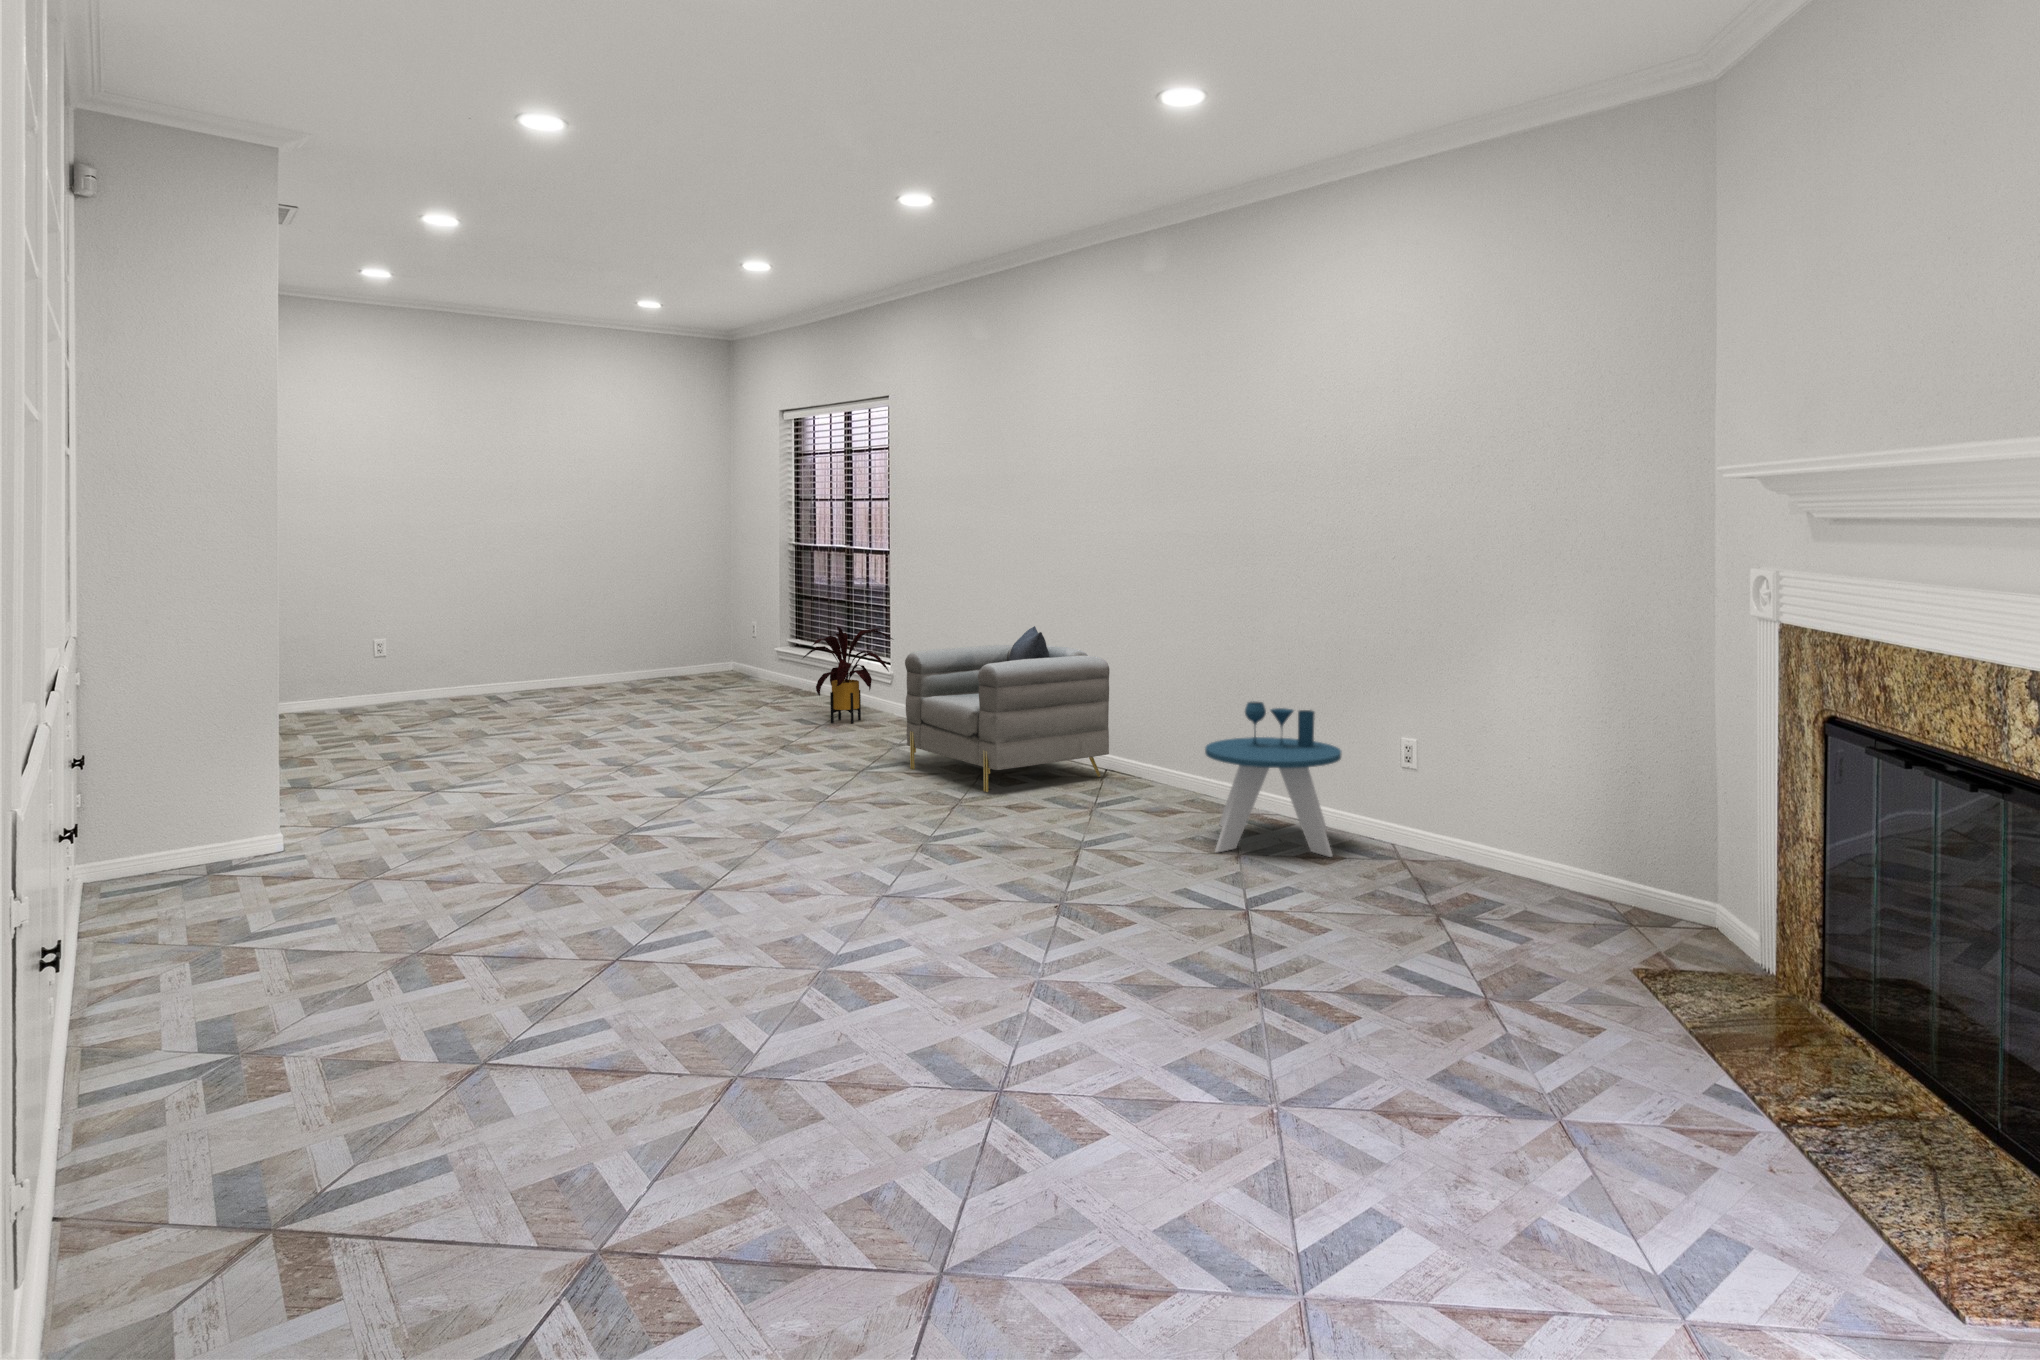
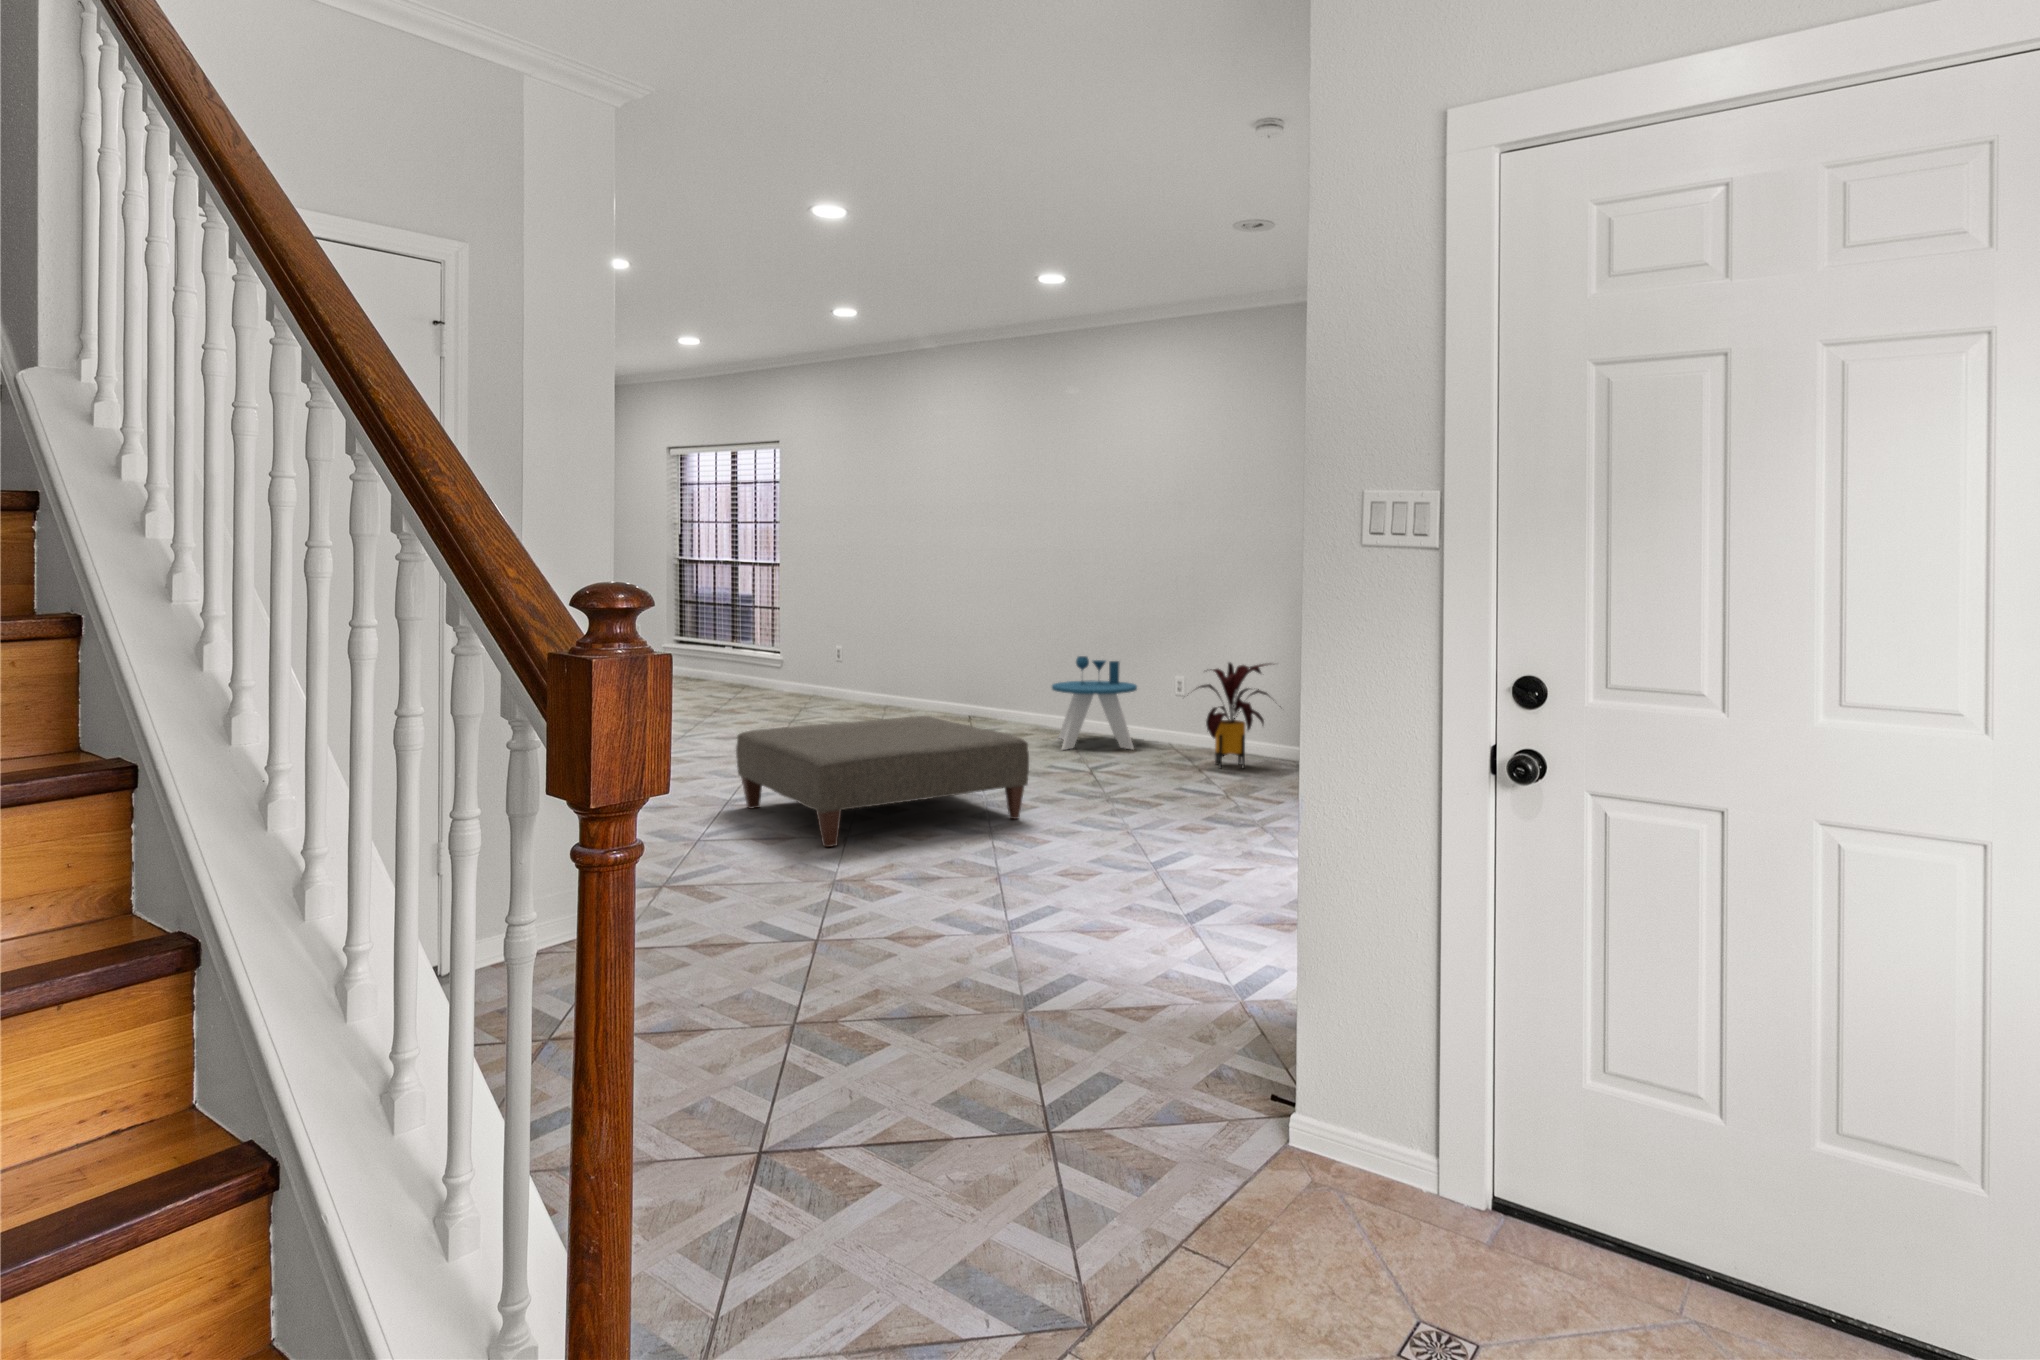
armchair: present [905,626,1109,792] -> none [822,614,972,728]
house plant: present [803,627,892,724] -> present [1198,663,1269,768]
ottoman: none [615,814,1088,1119] -> present [736,716,1029,847]

